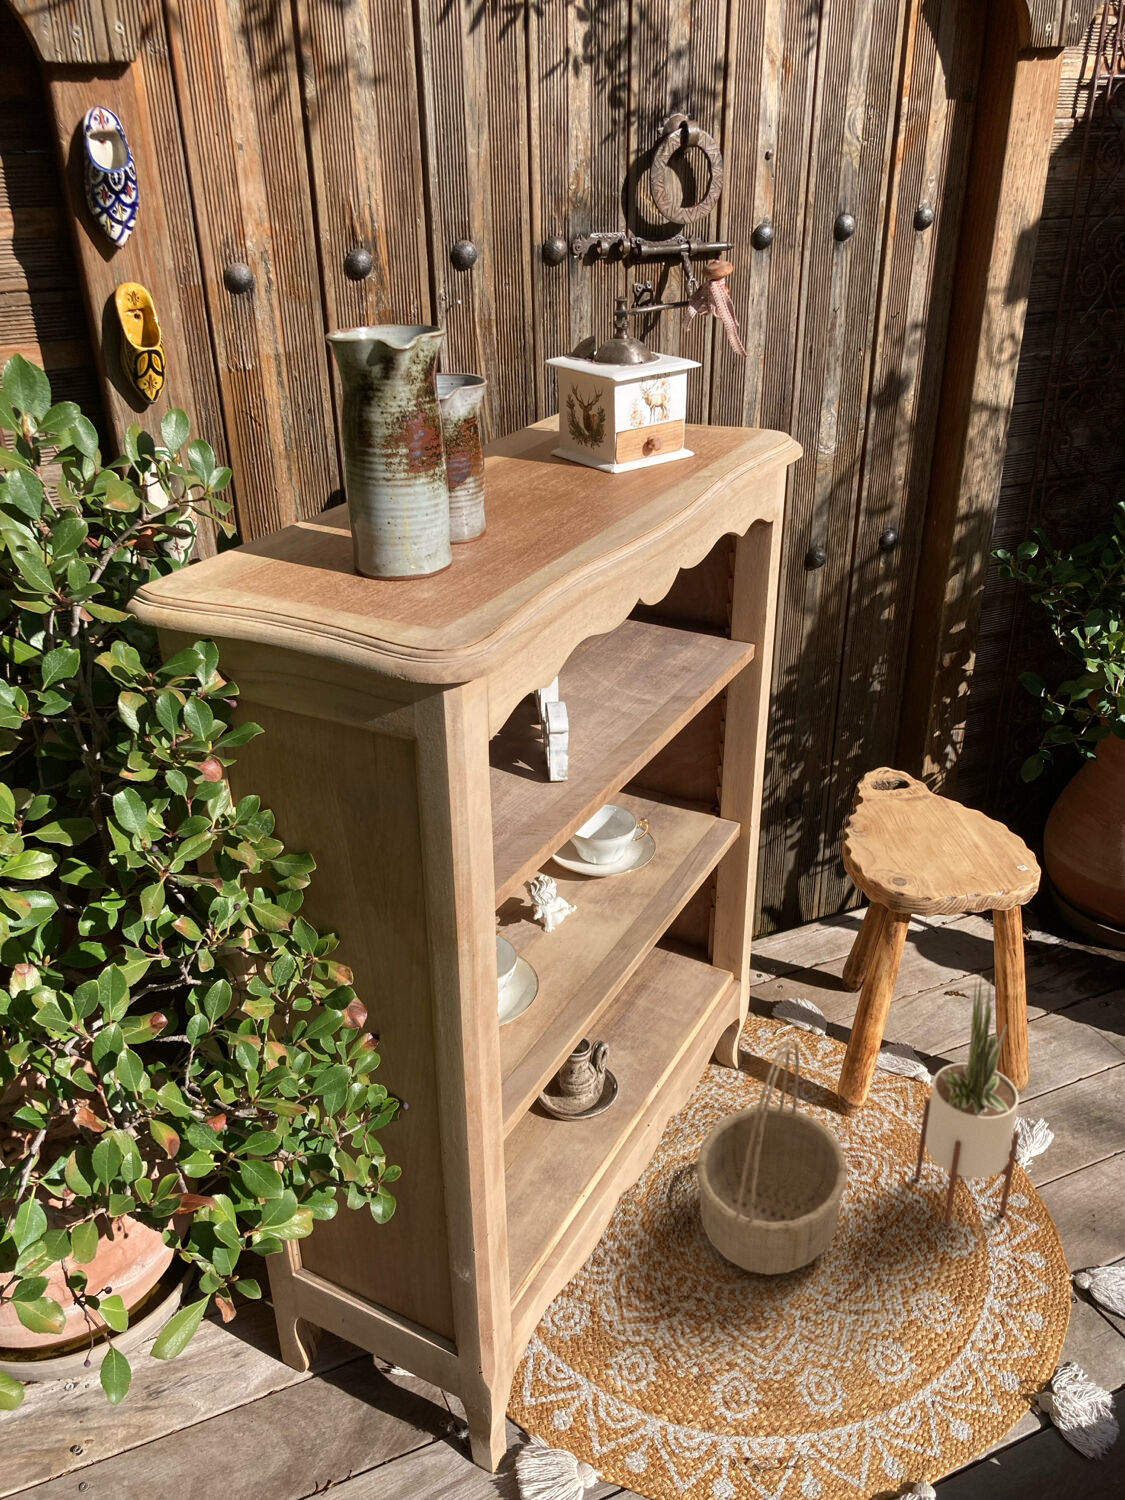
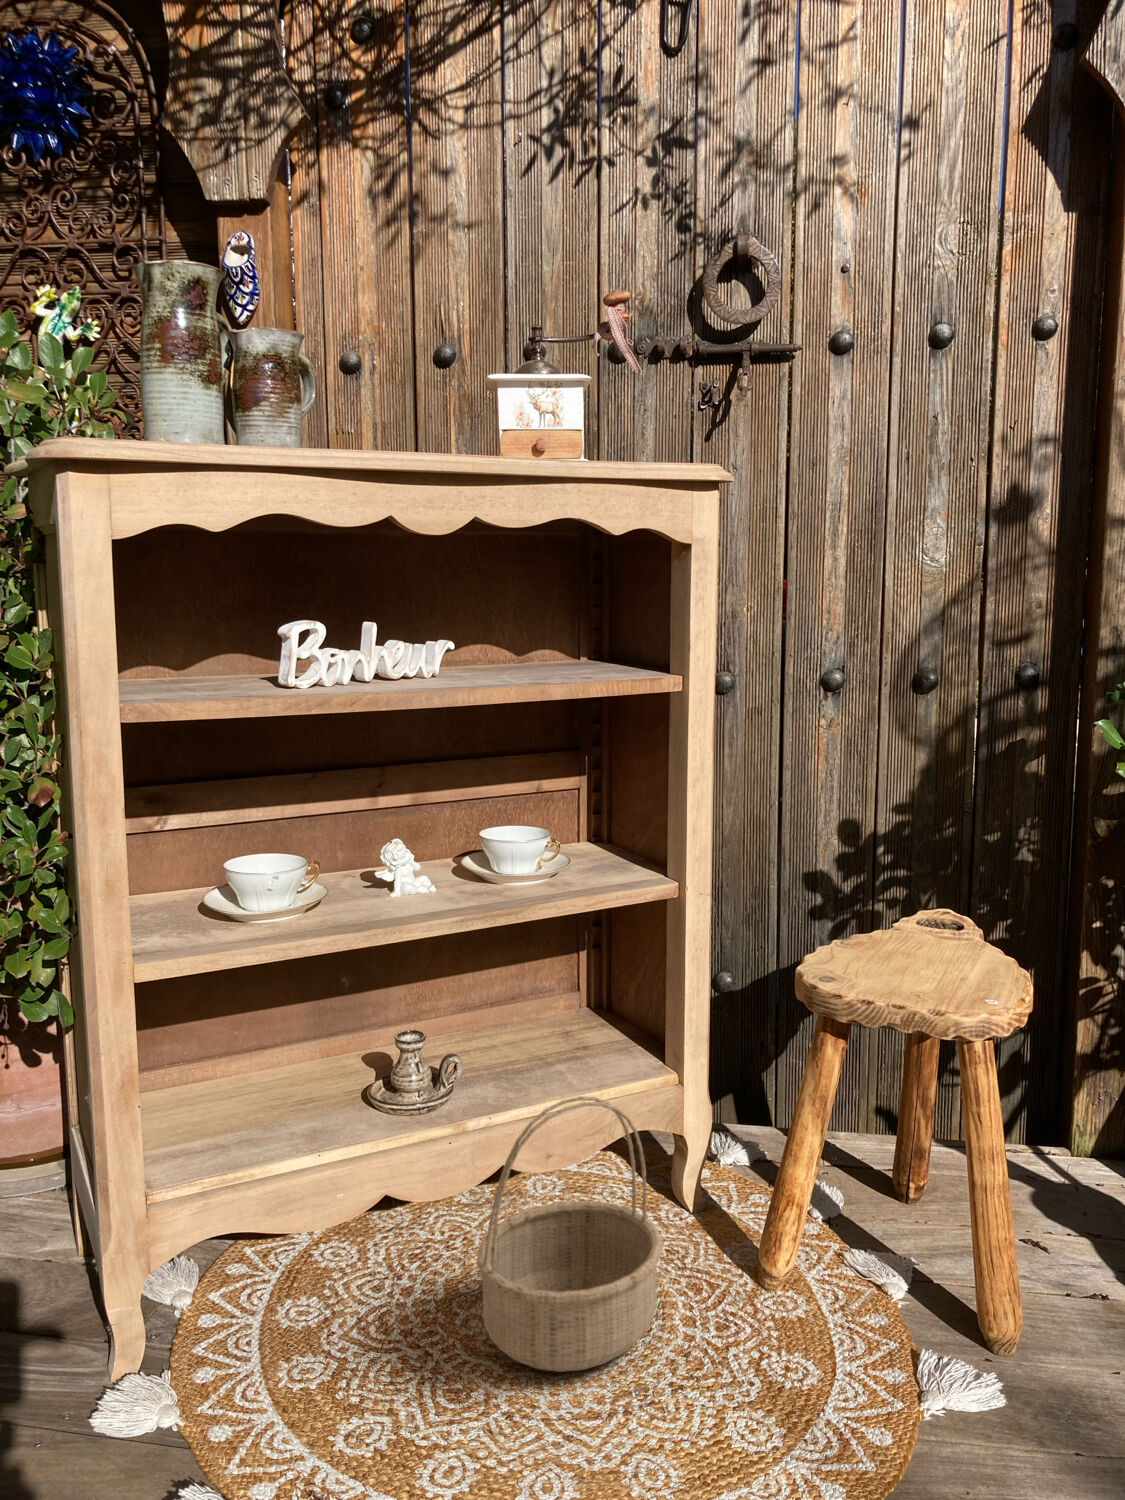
potted plant: present [915,978,1019,1226] -> none [756,1083,863,1440]

